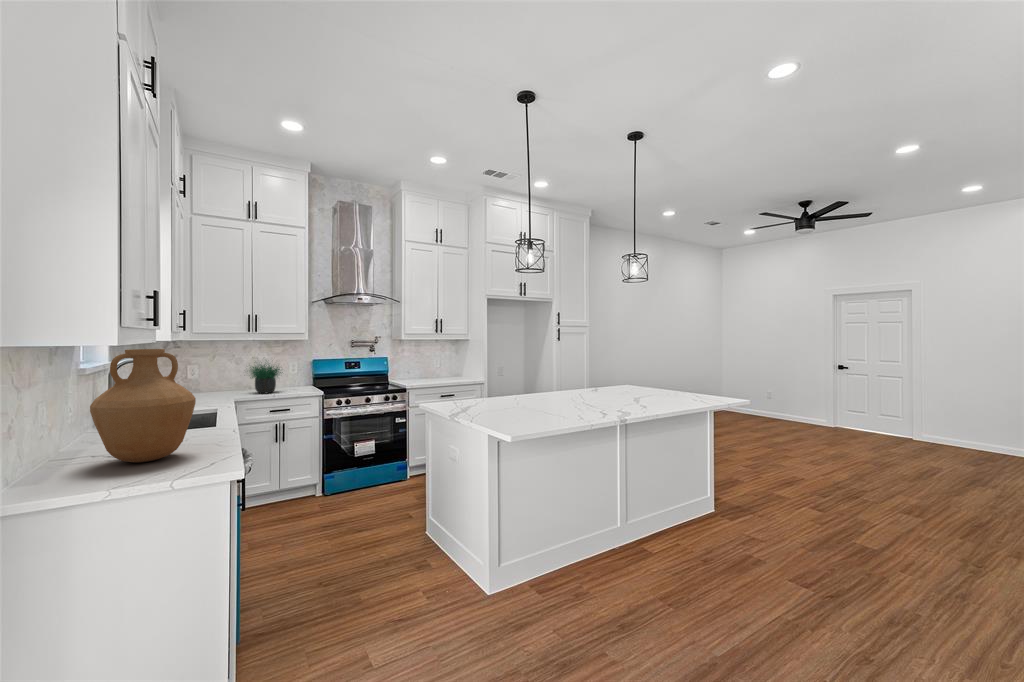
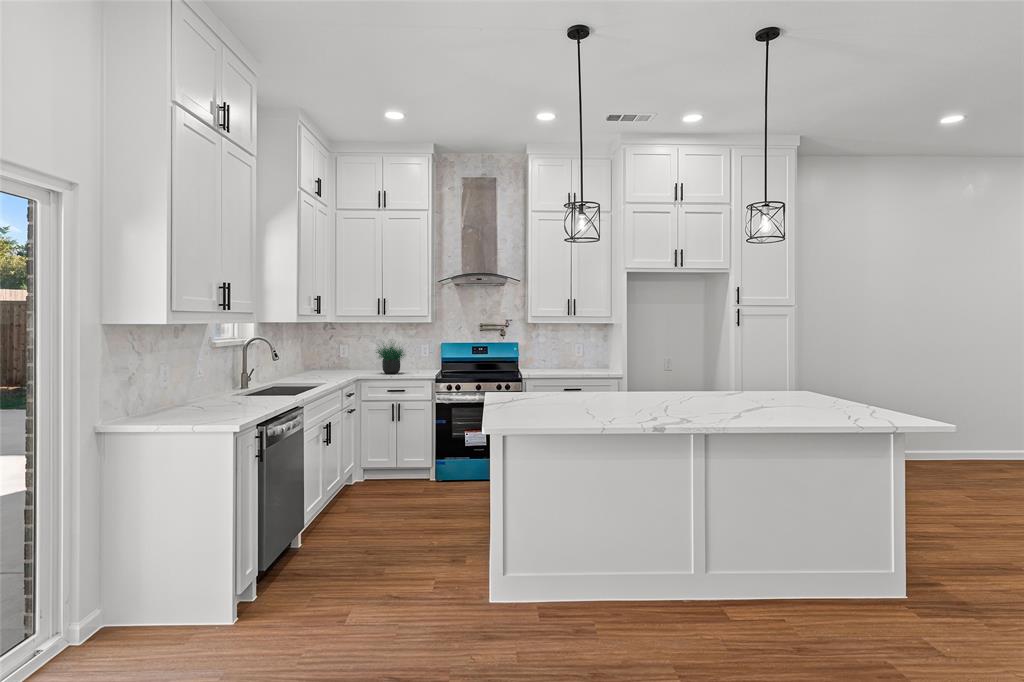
vase: present [90,349,196,463] -> none [184,331,248,410]

